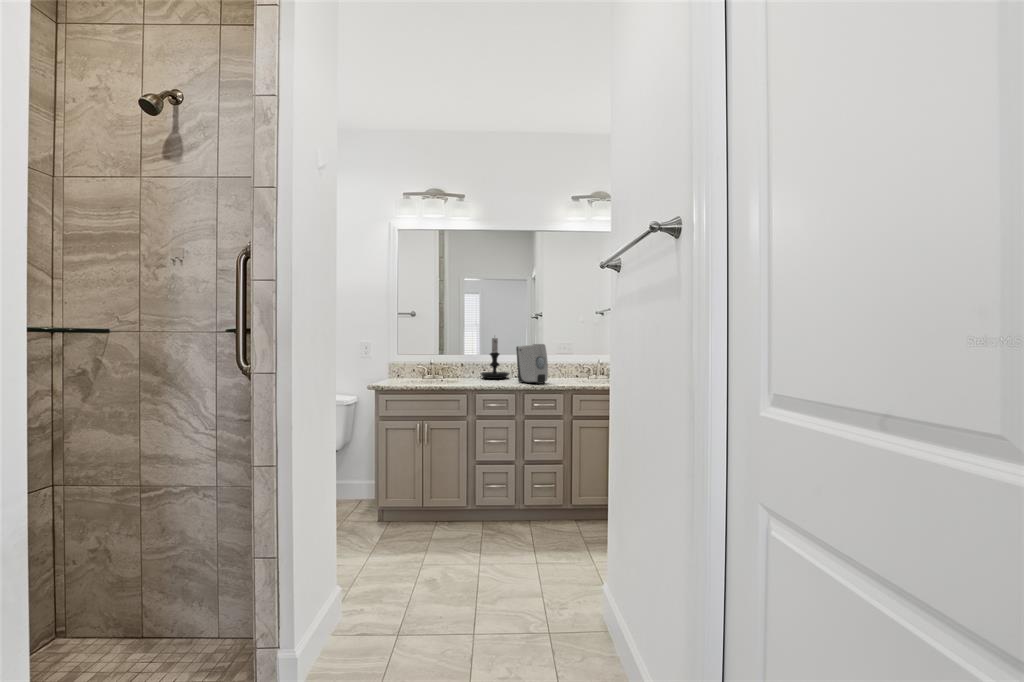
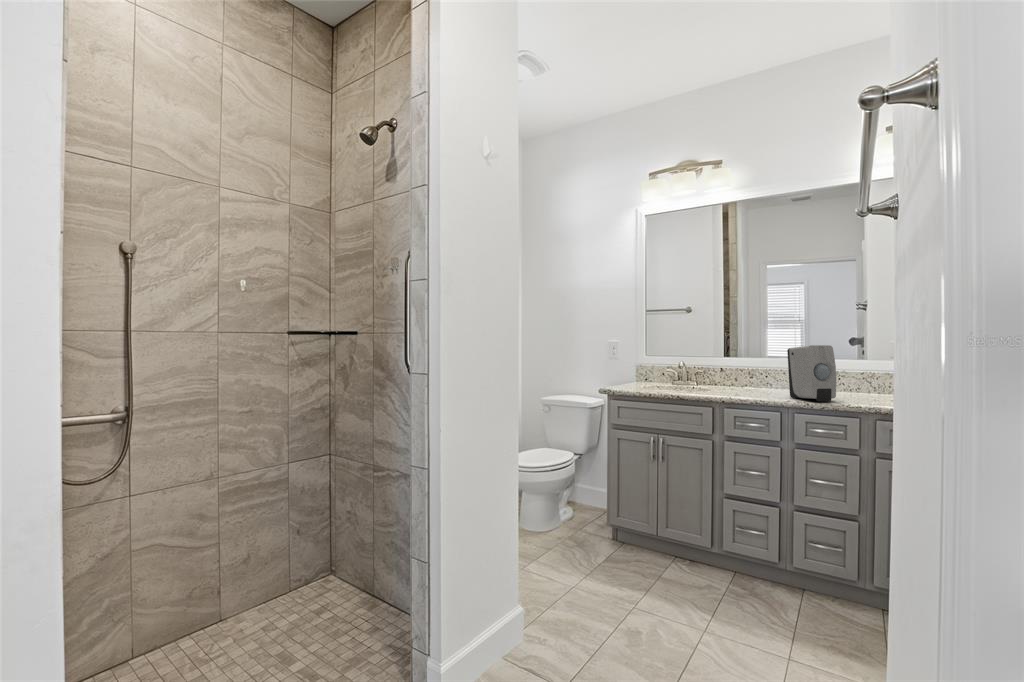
candle holder: present [480,338,510,379] -> none [741,333,785,391]

